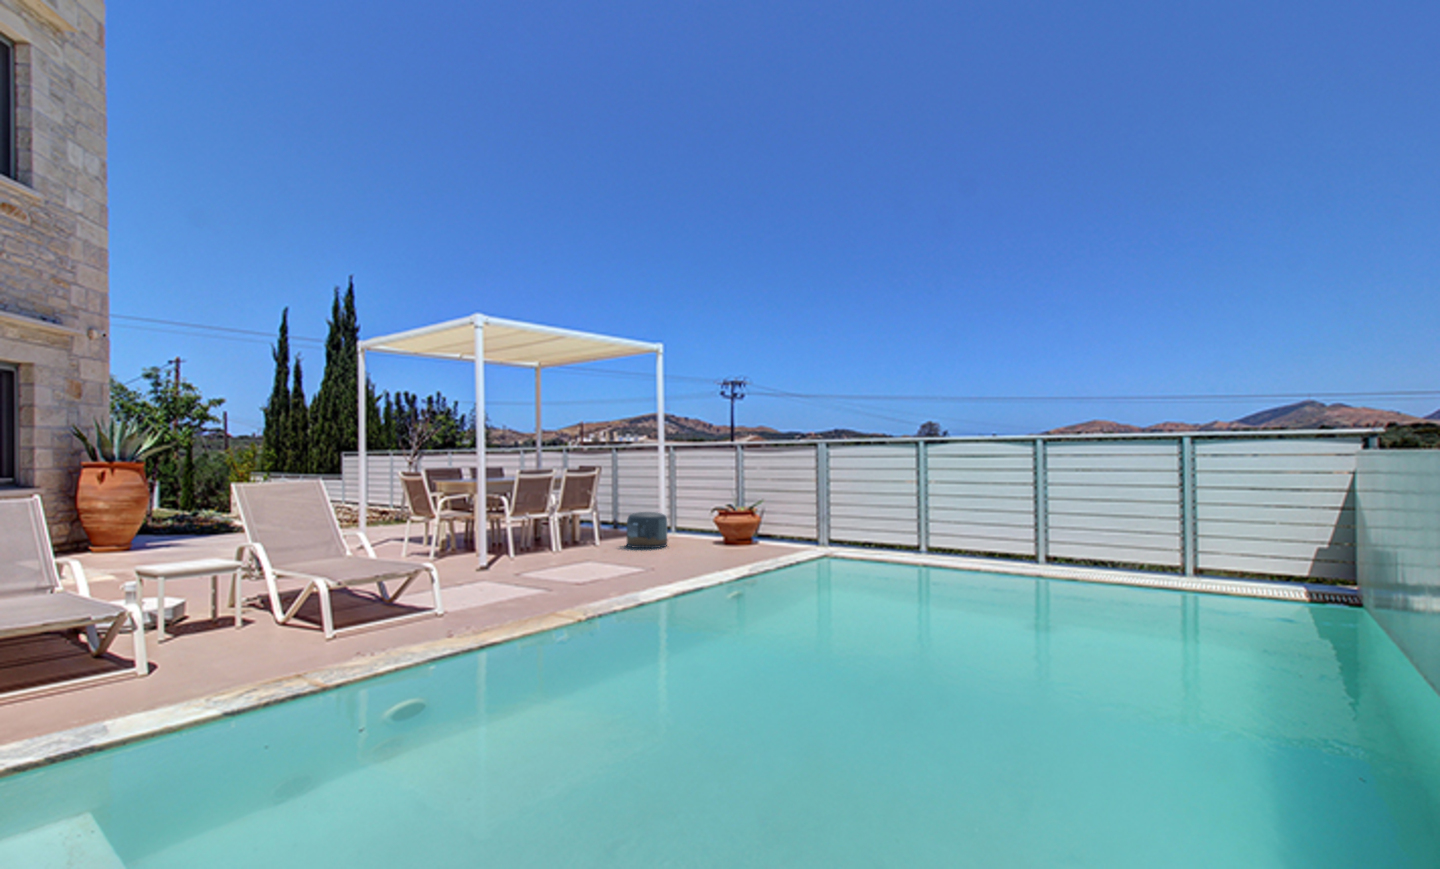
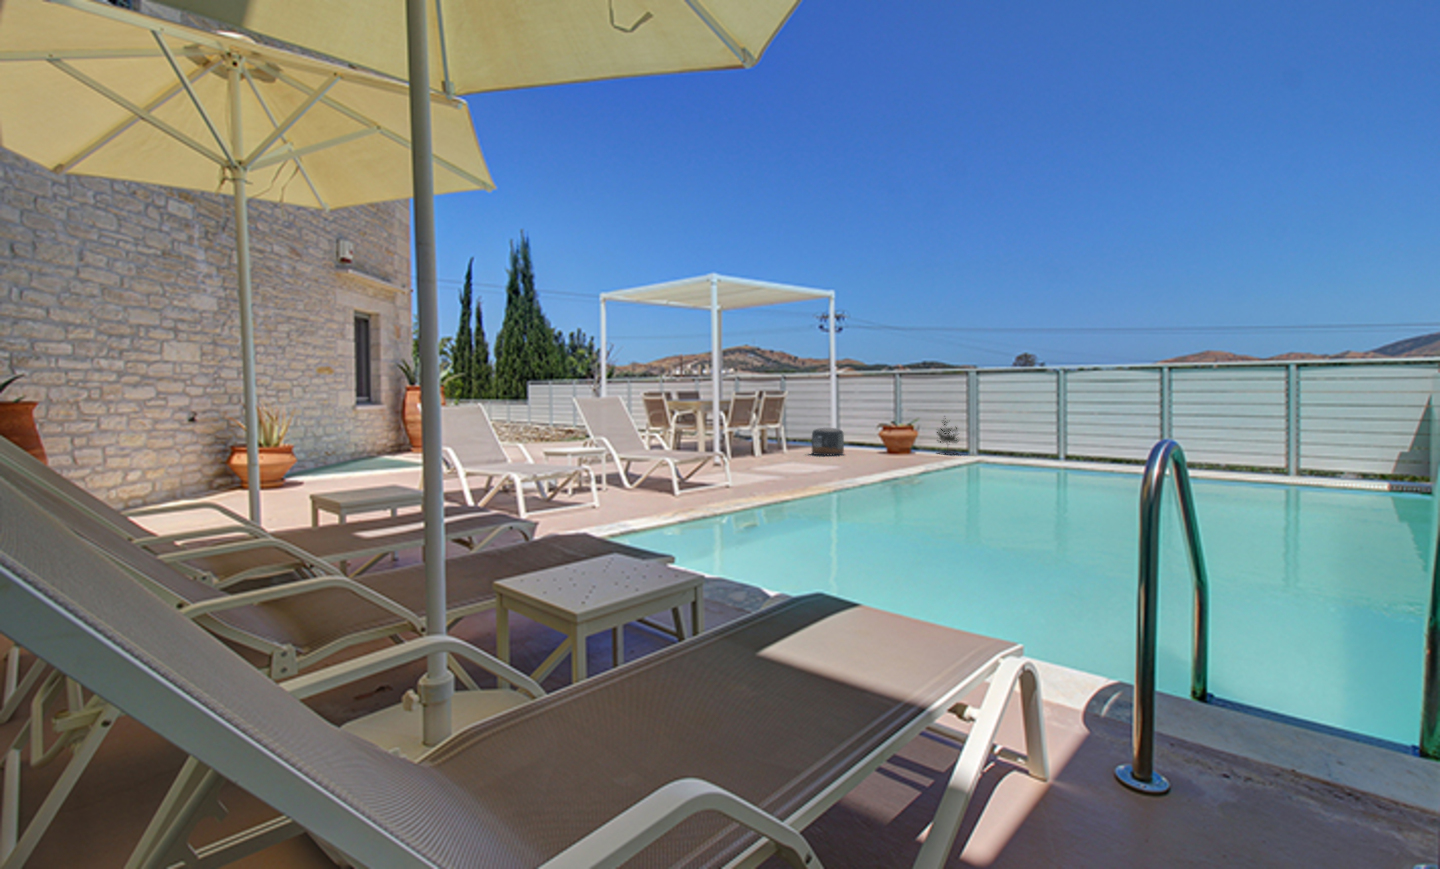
potted tree: none [779,496,810,546] -> present [937,418,958,455]

